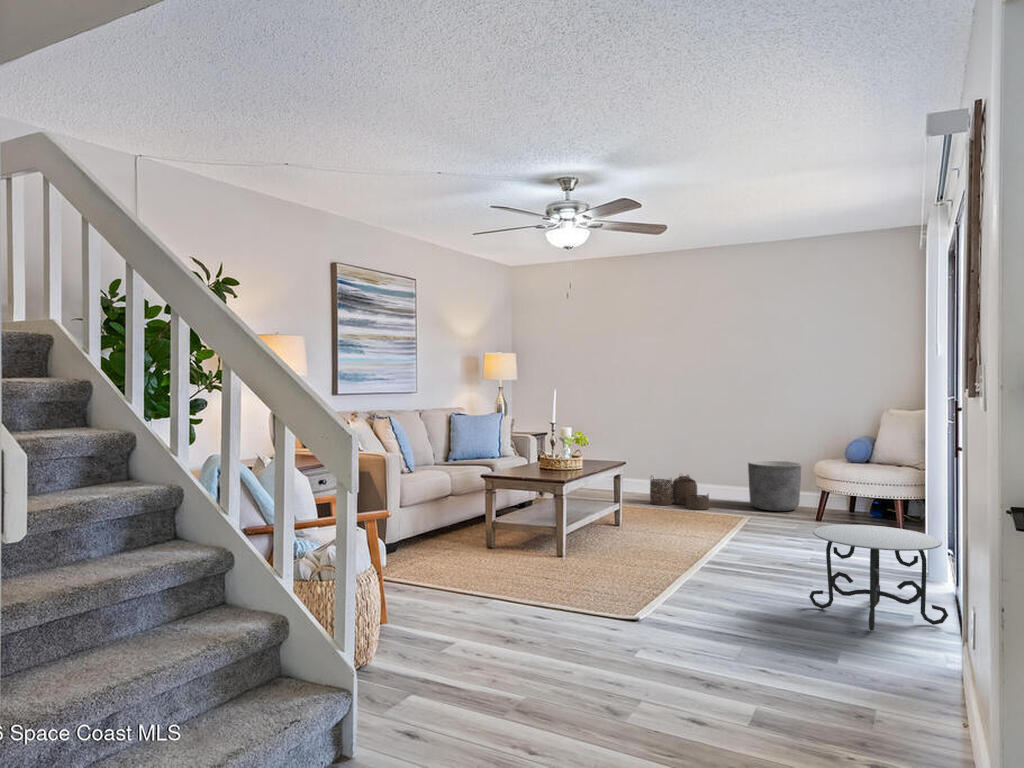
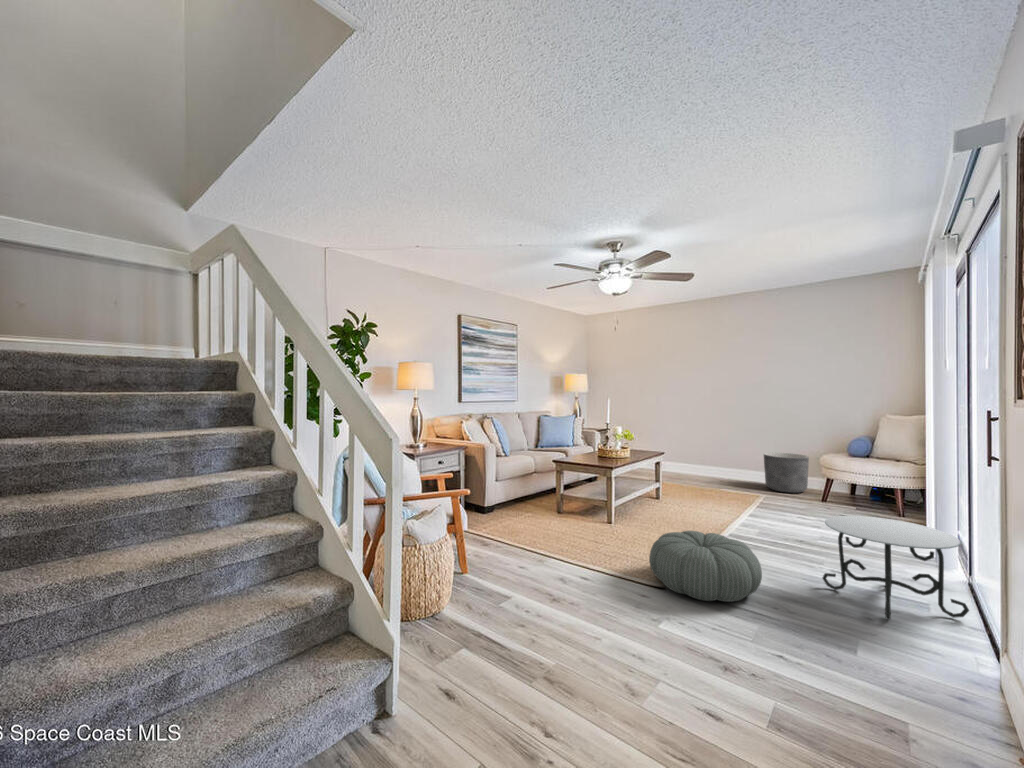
woven basket: present [650,475,709,510] -> none [685,460,732,489]
pouf: none [618,552,745,628] -> present [649,531,762,602]

